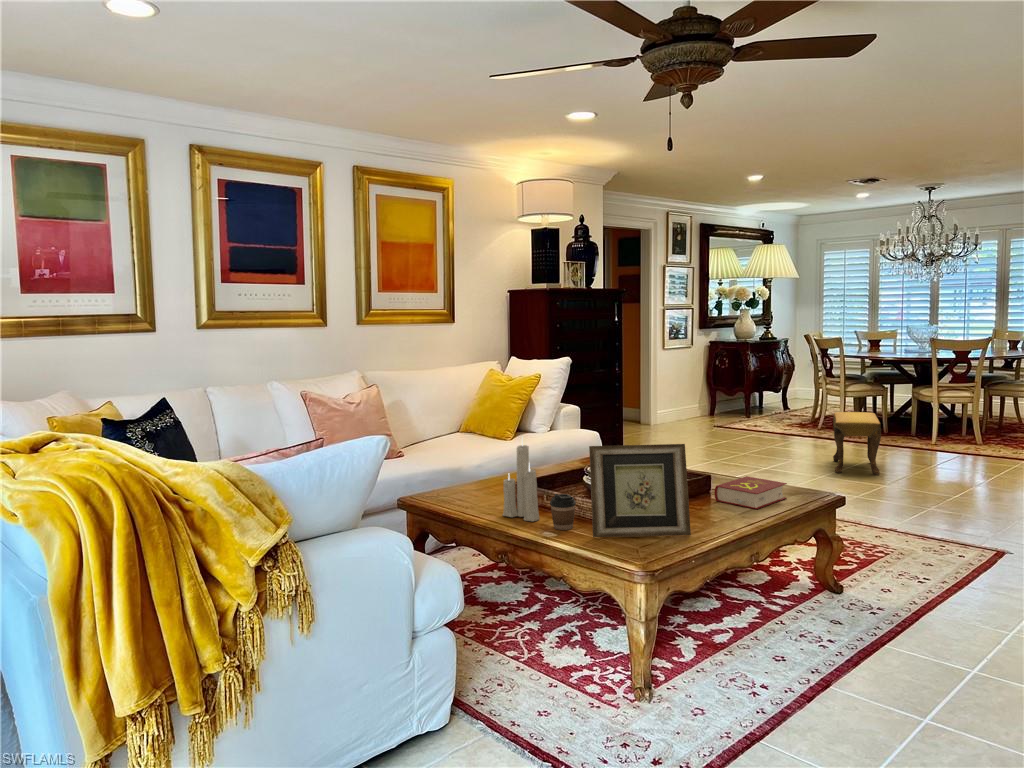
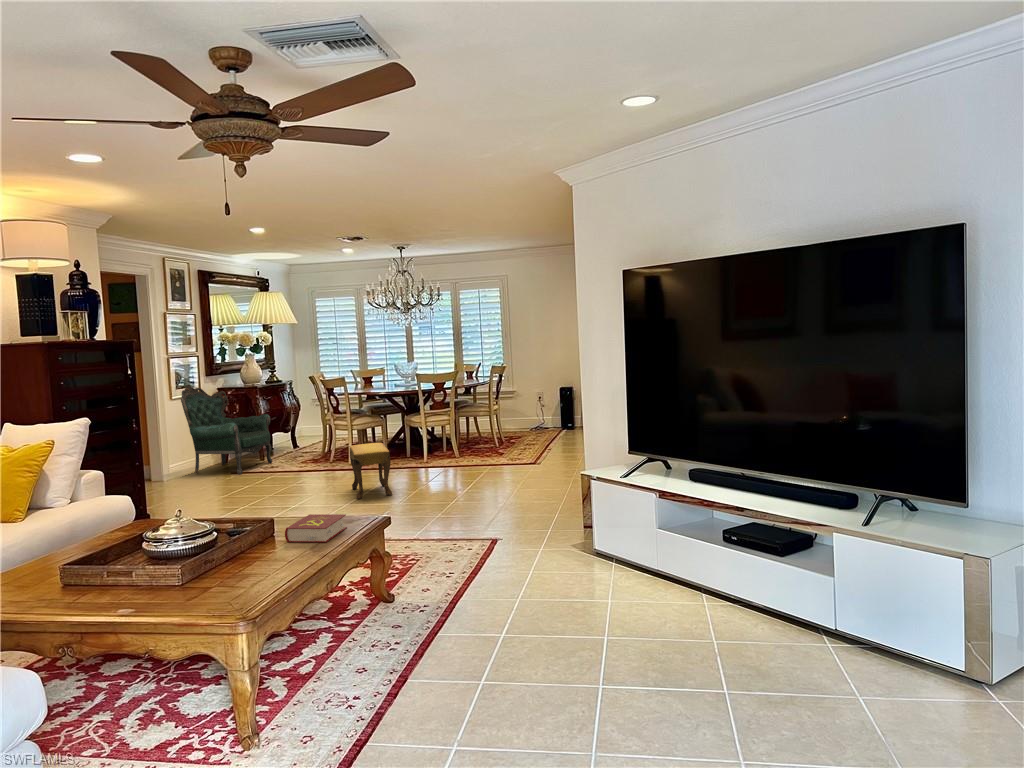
armchair: none [671,337,757,430] -> present [181,385,272,475]
candle: present [503,440,539,521] -> none [56,507,108,606]
picture frame: present [589,444,691,537] -> none [168,493,280,603]
coffee cup: present [550,494,576,530] -> none [124,566,155,605]

